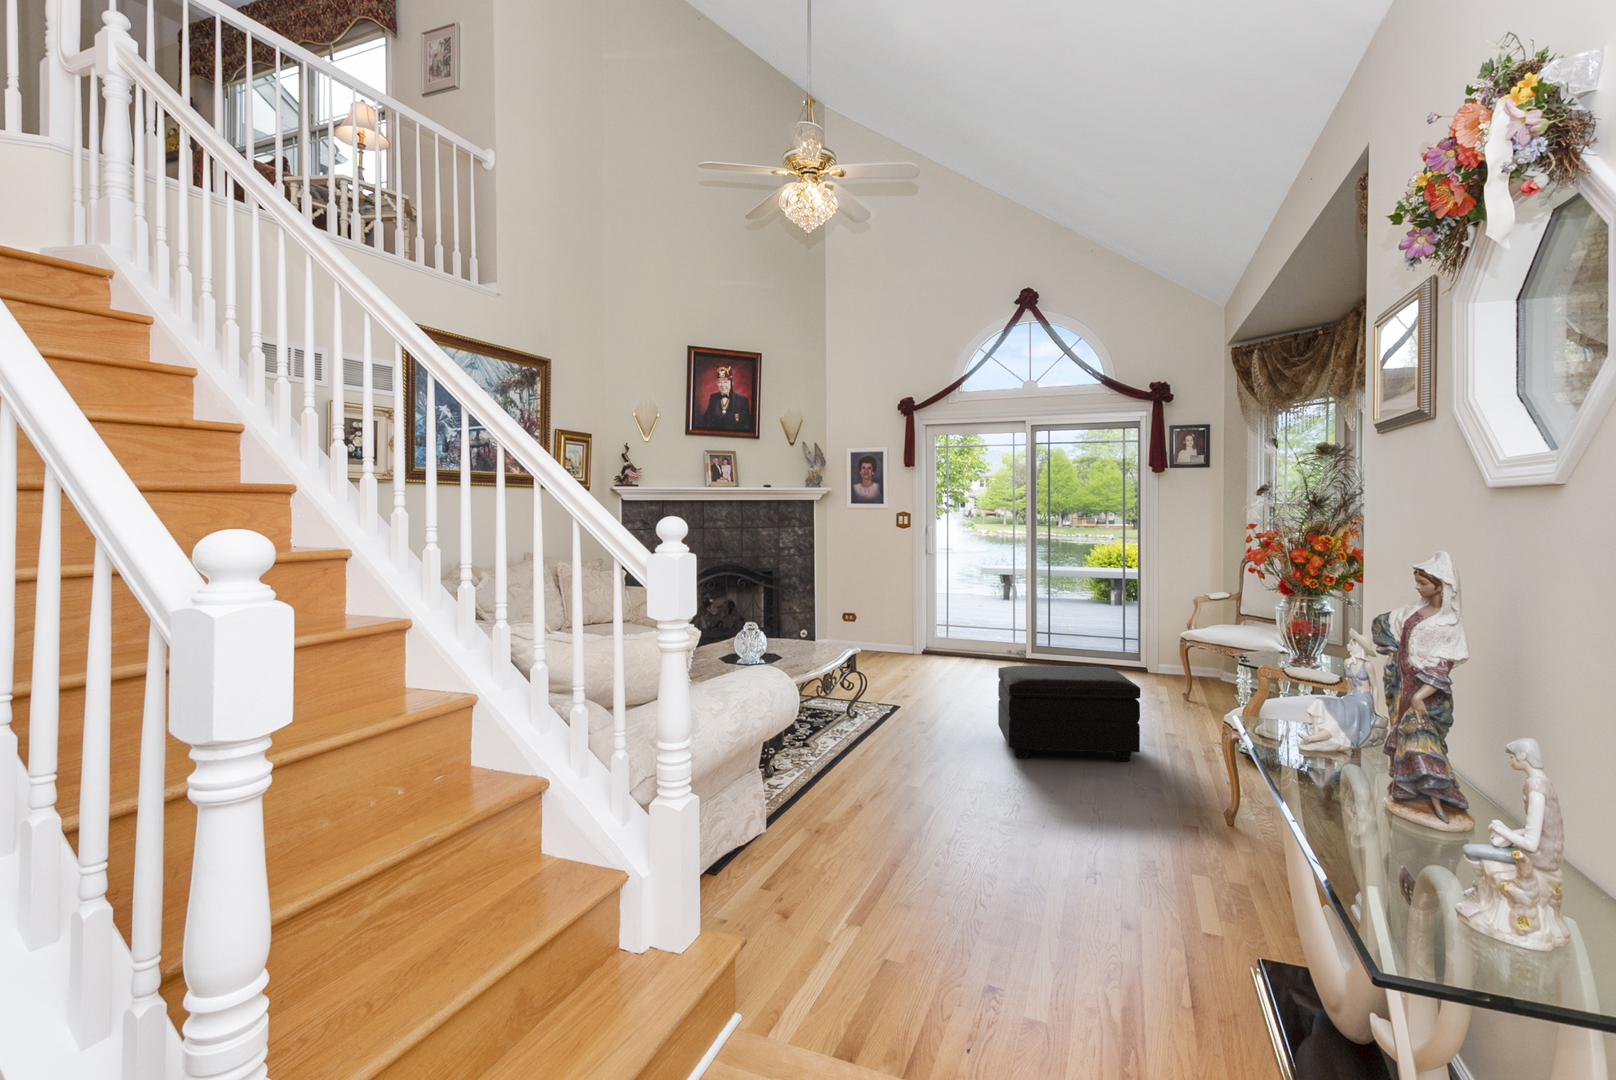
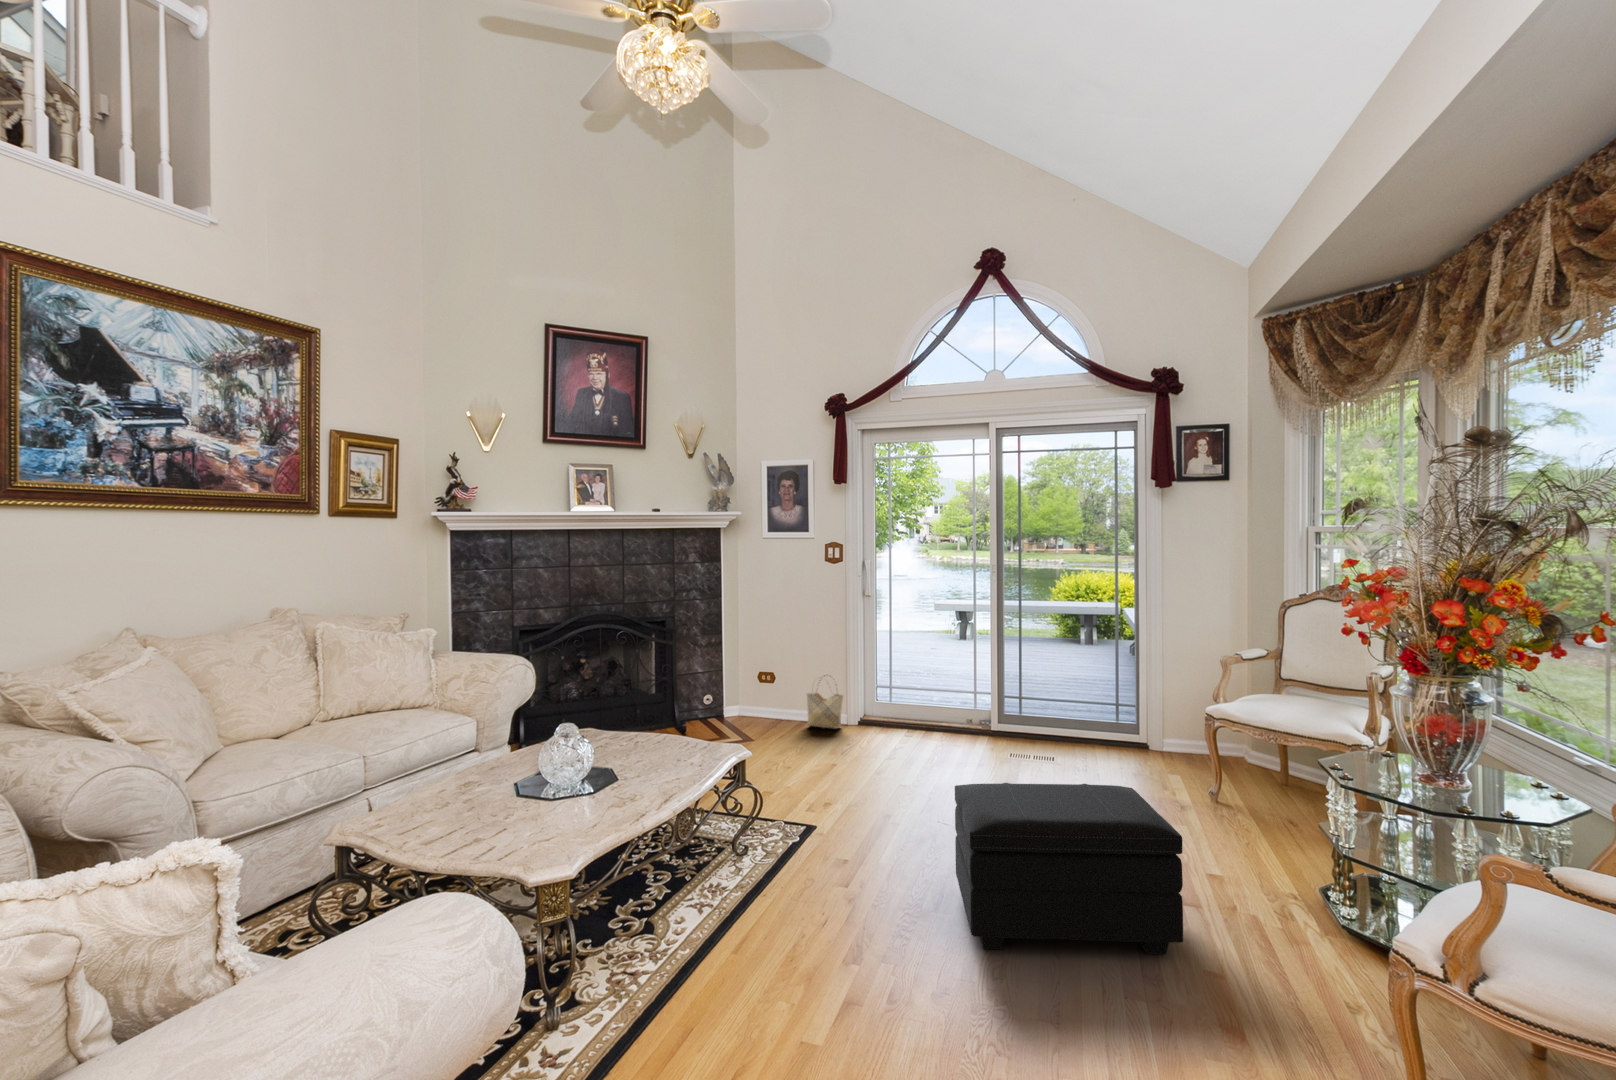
woven basket: none [878,616,907,657] -> present [807,693,843,729]

